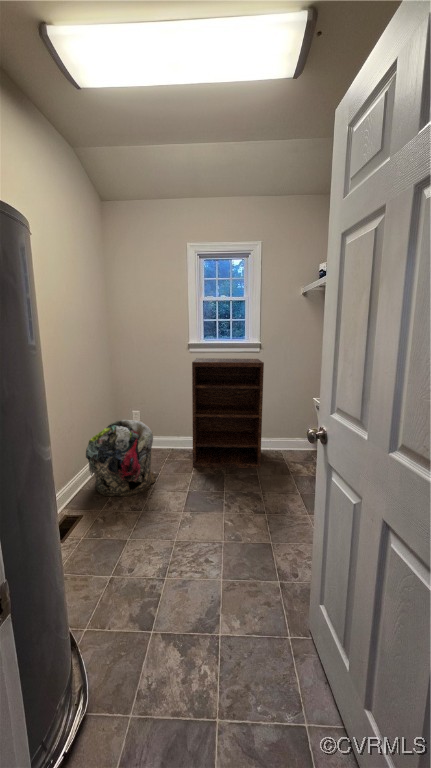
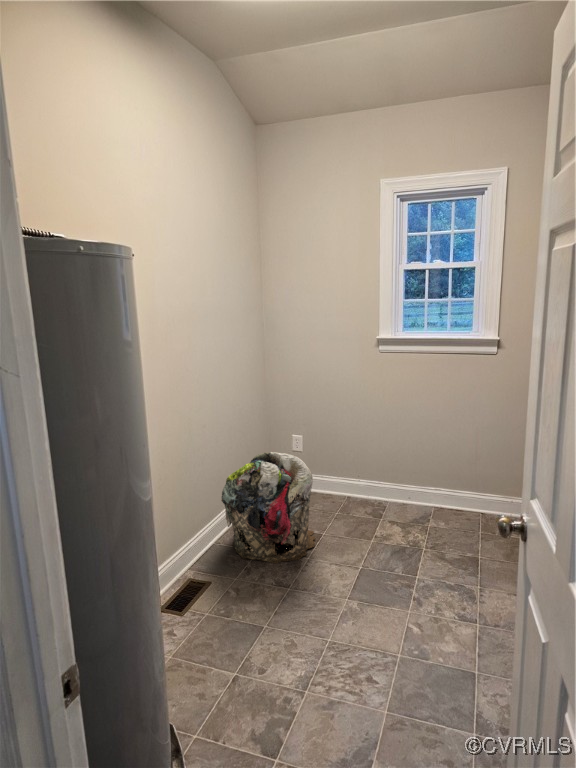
shelving unit: present [192,358,264,468] -> none [374,360,495,547]

